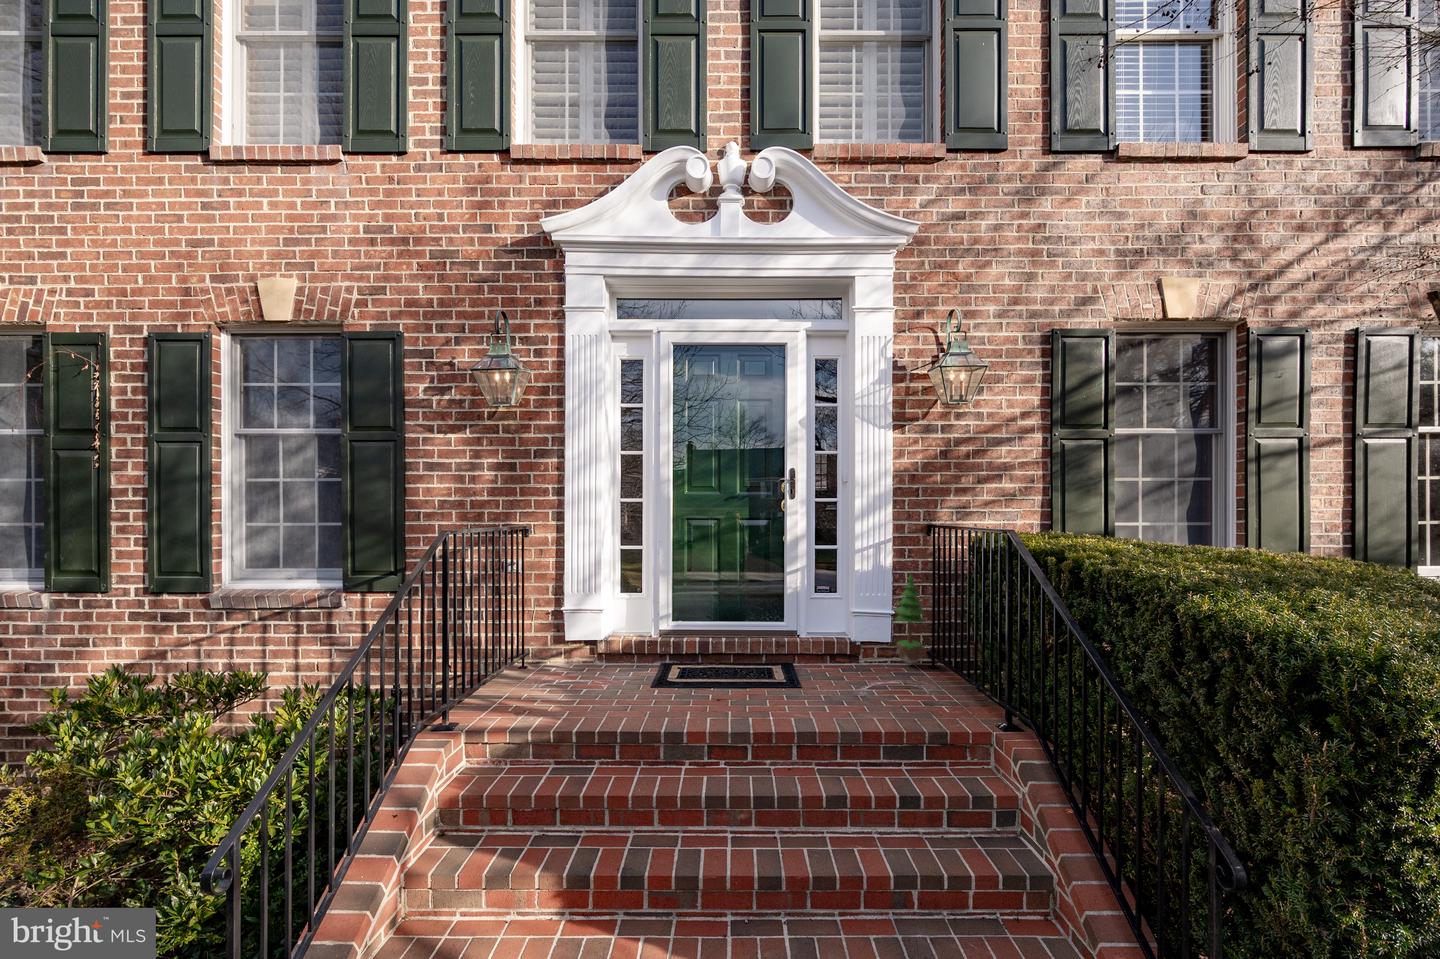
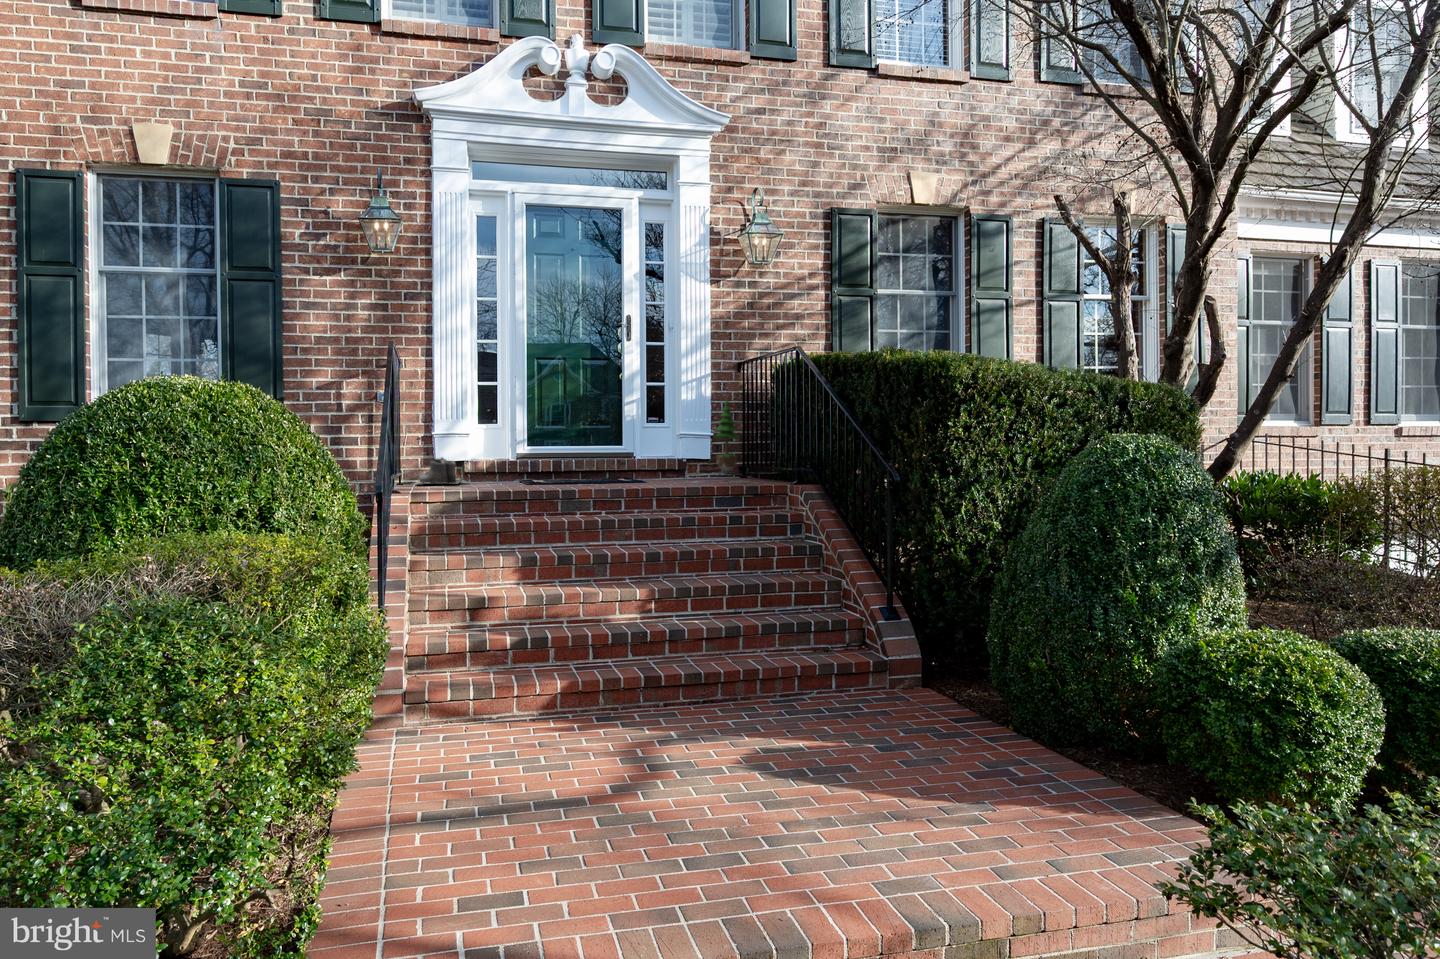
boots: none [523,648,587,687] -> present [417,458,459,484]

